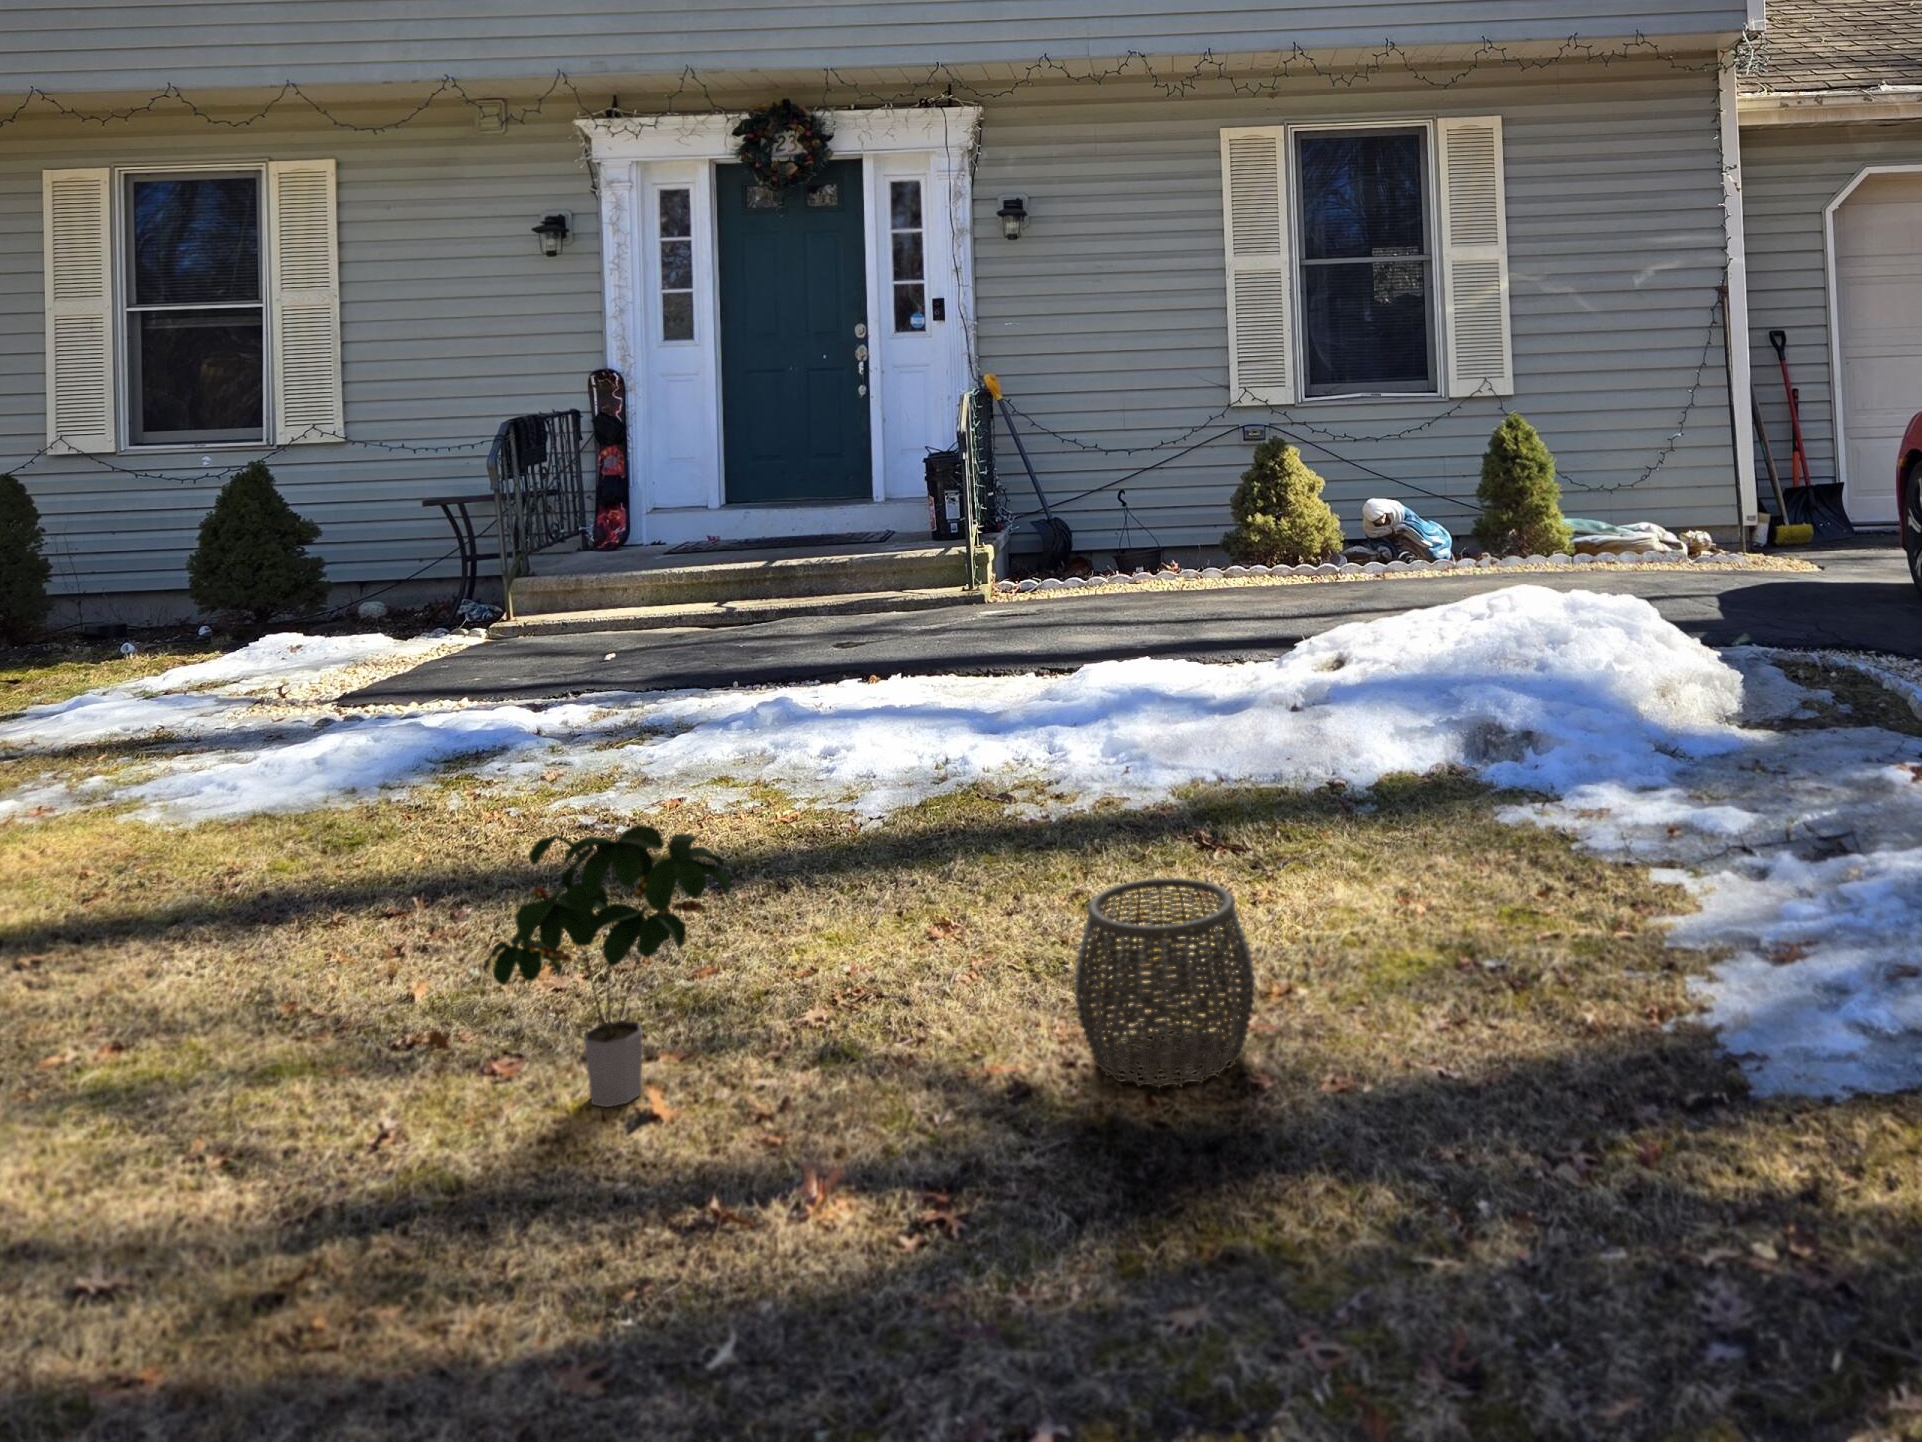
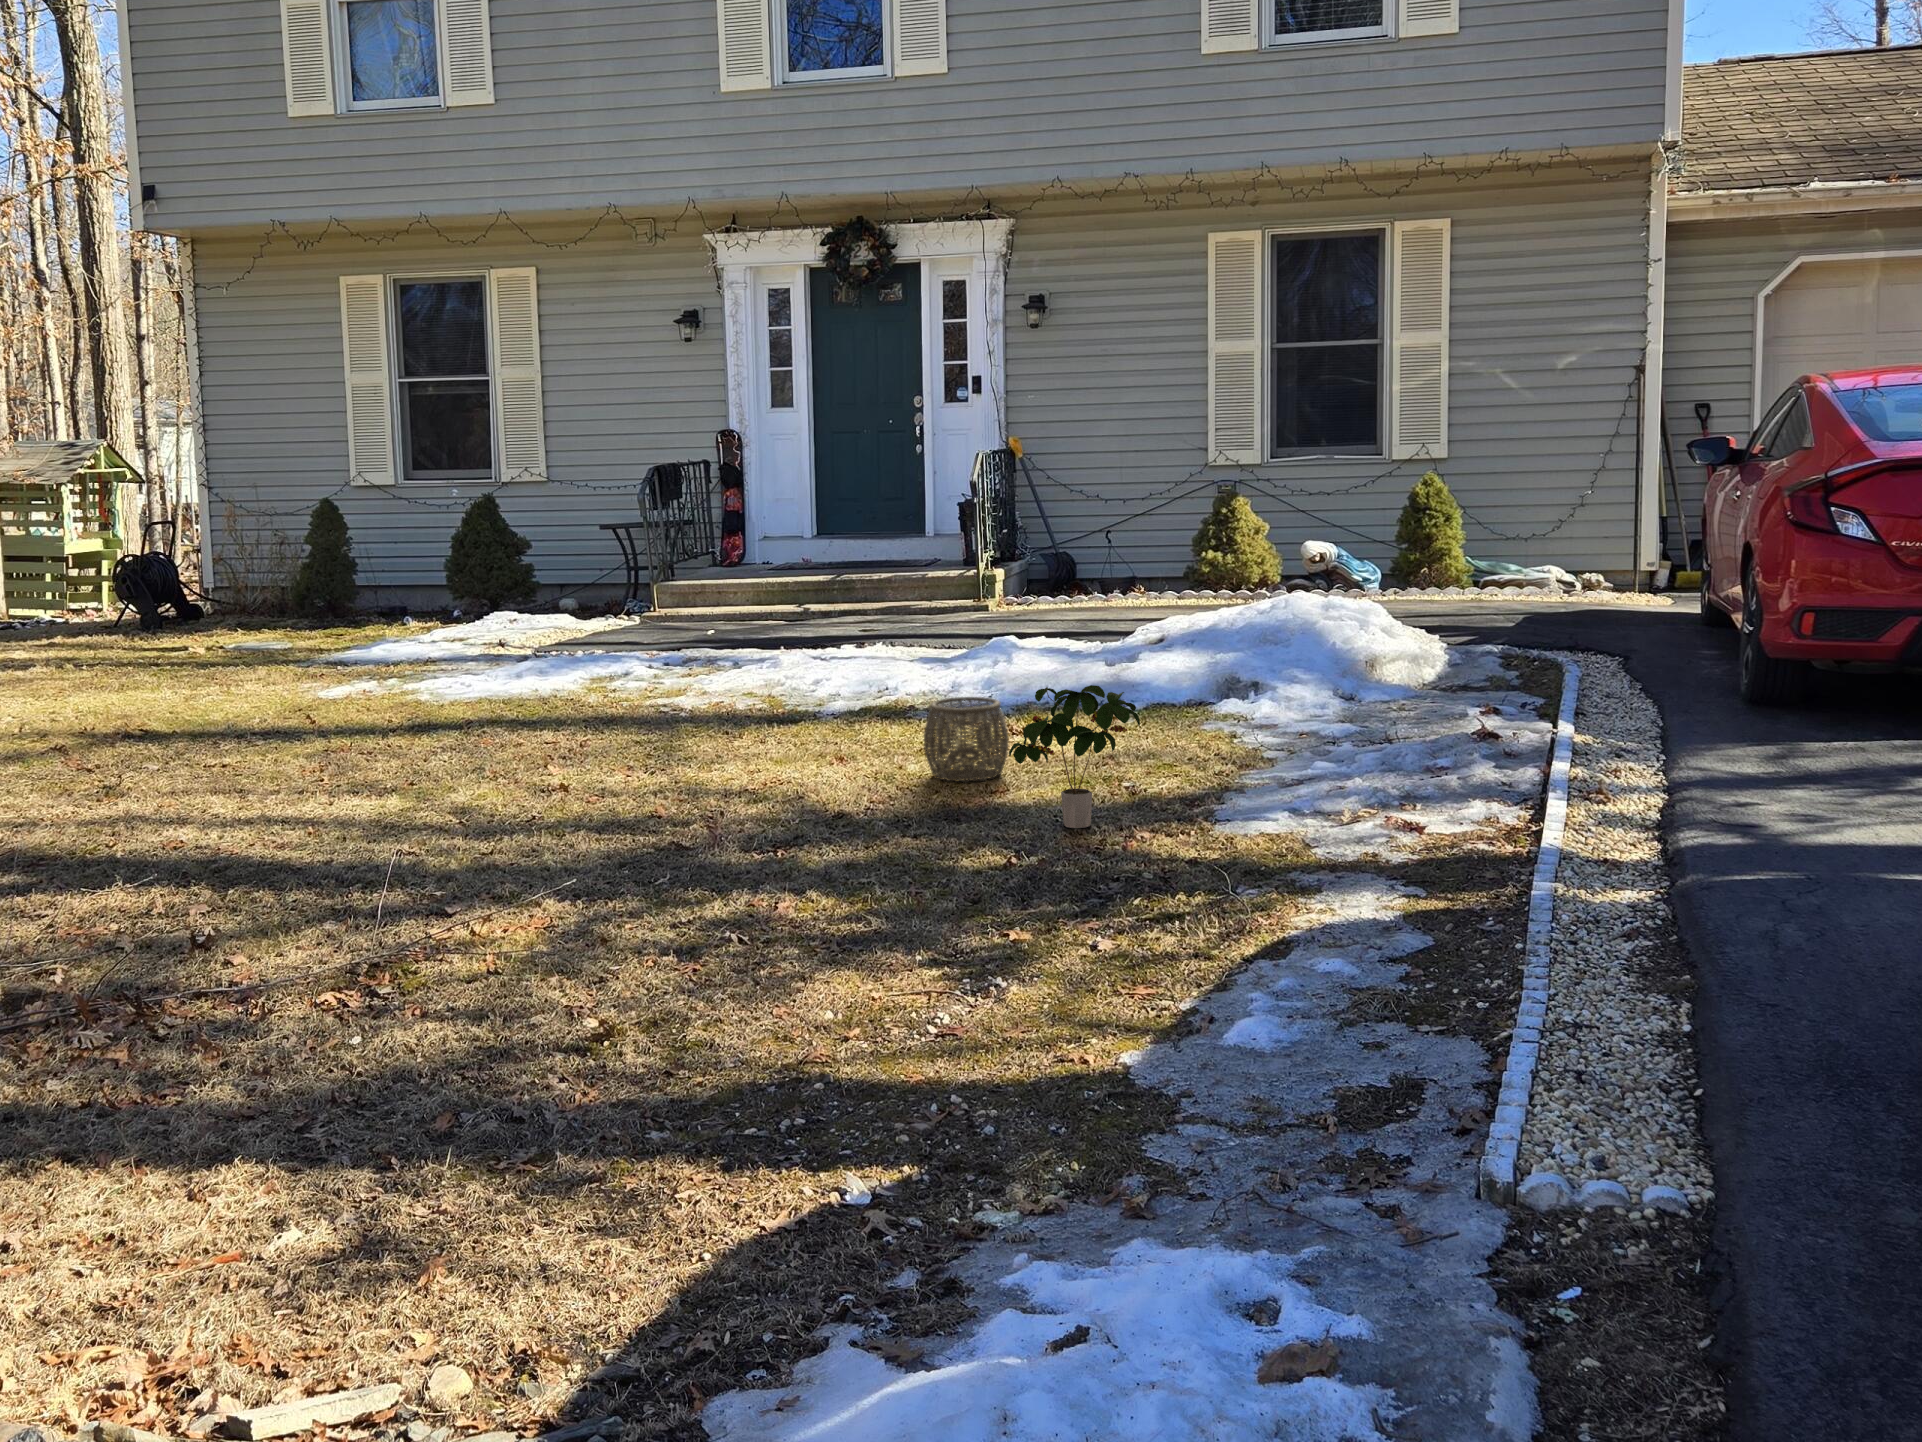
potted plant: present [483,825,730,1107] -> present [1009,685,1140,828]

